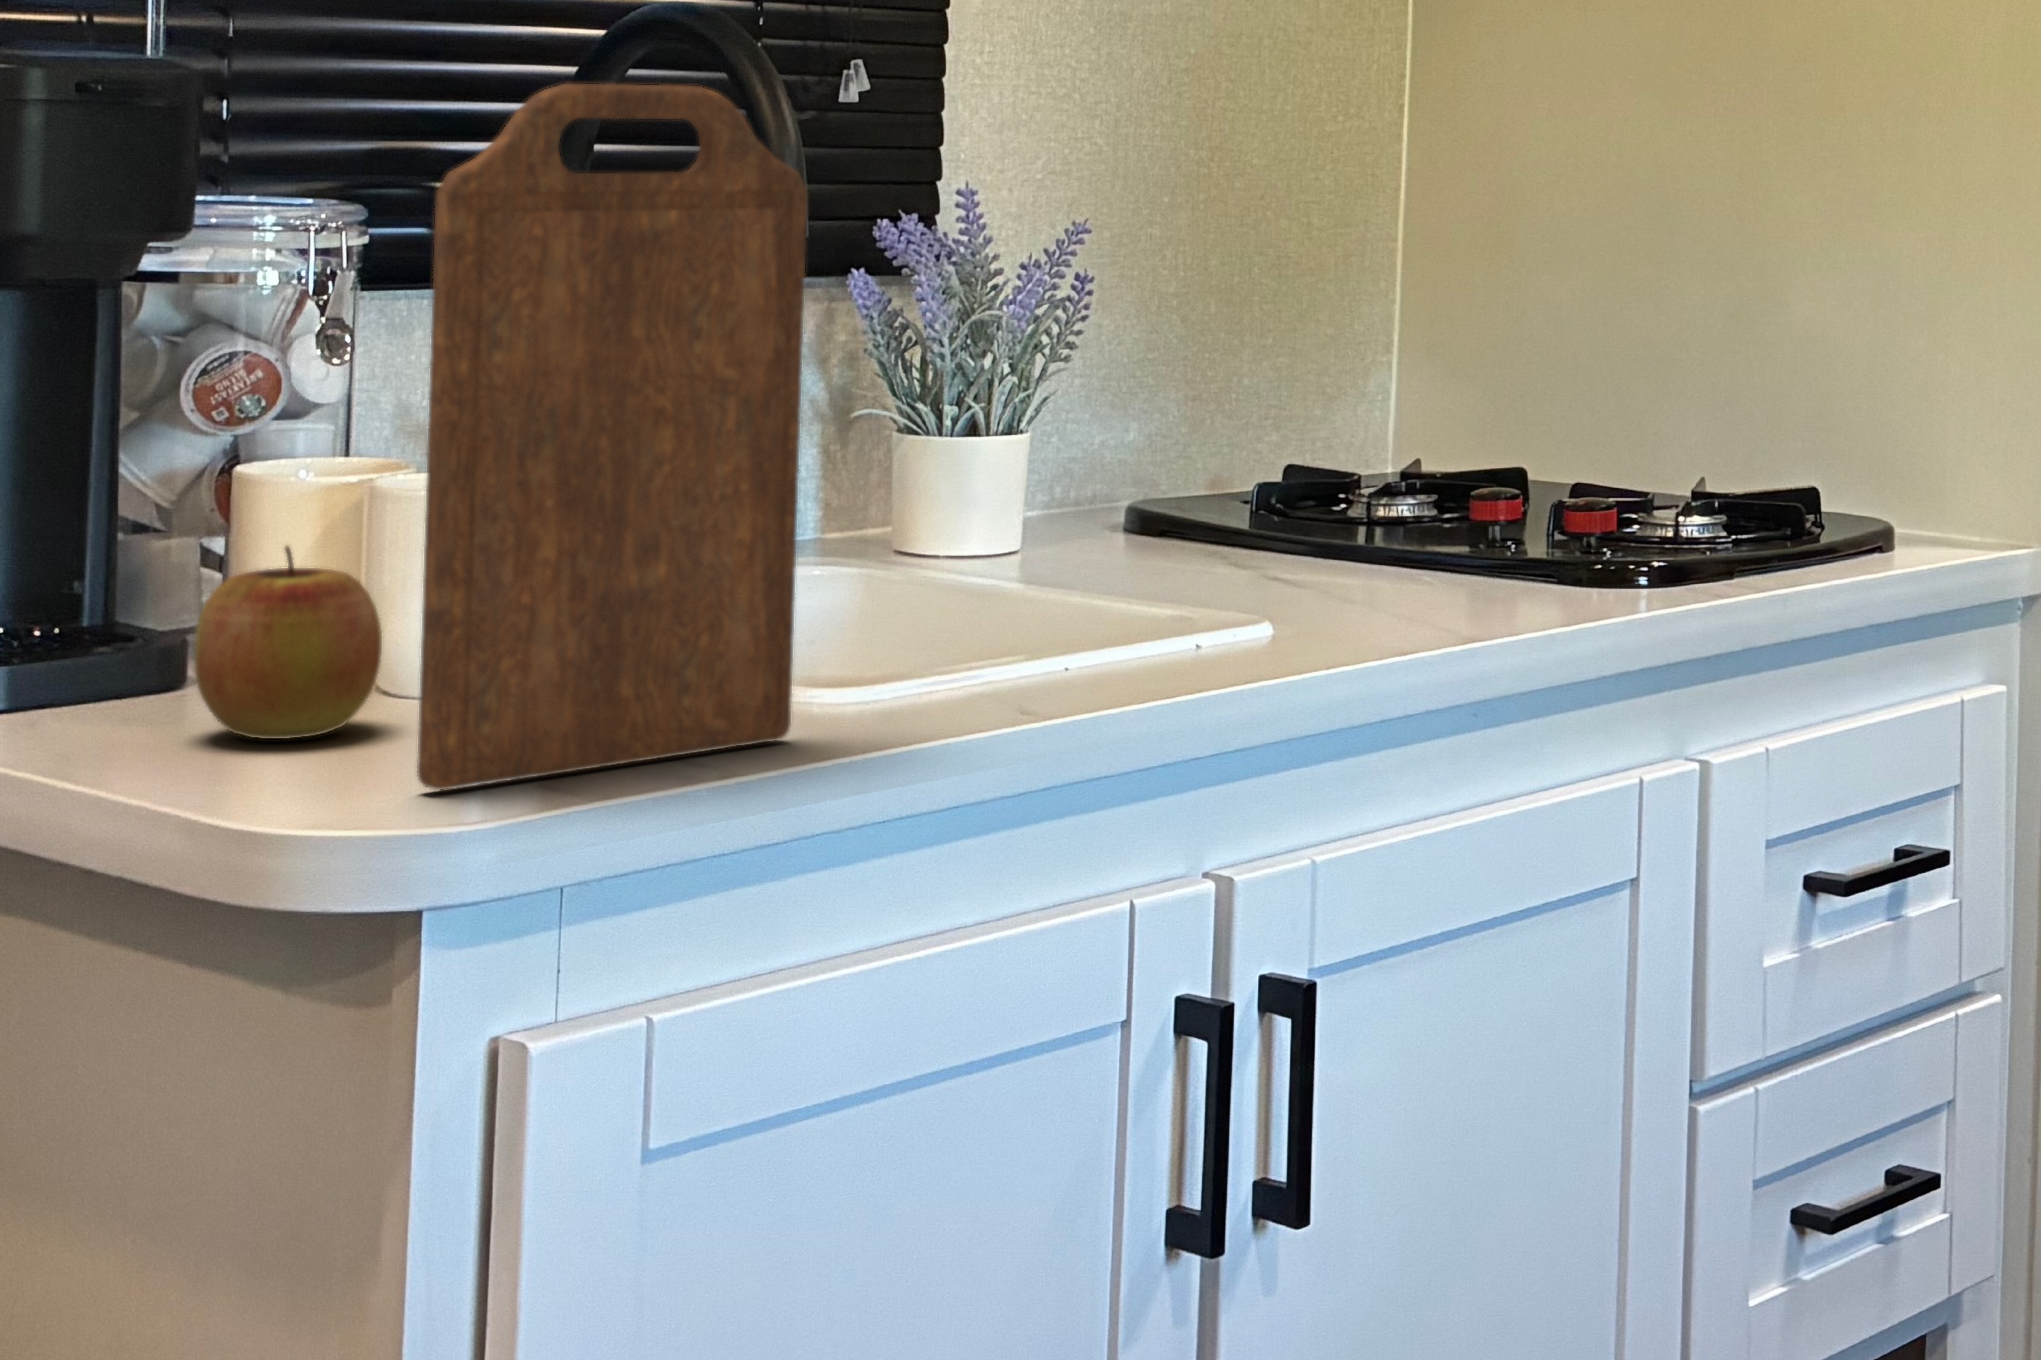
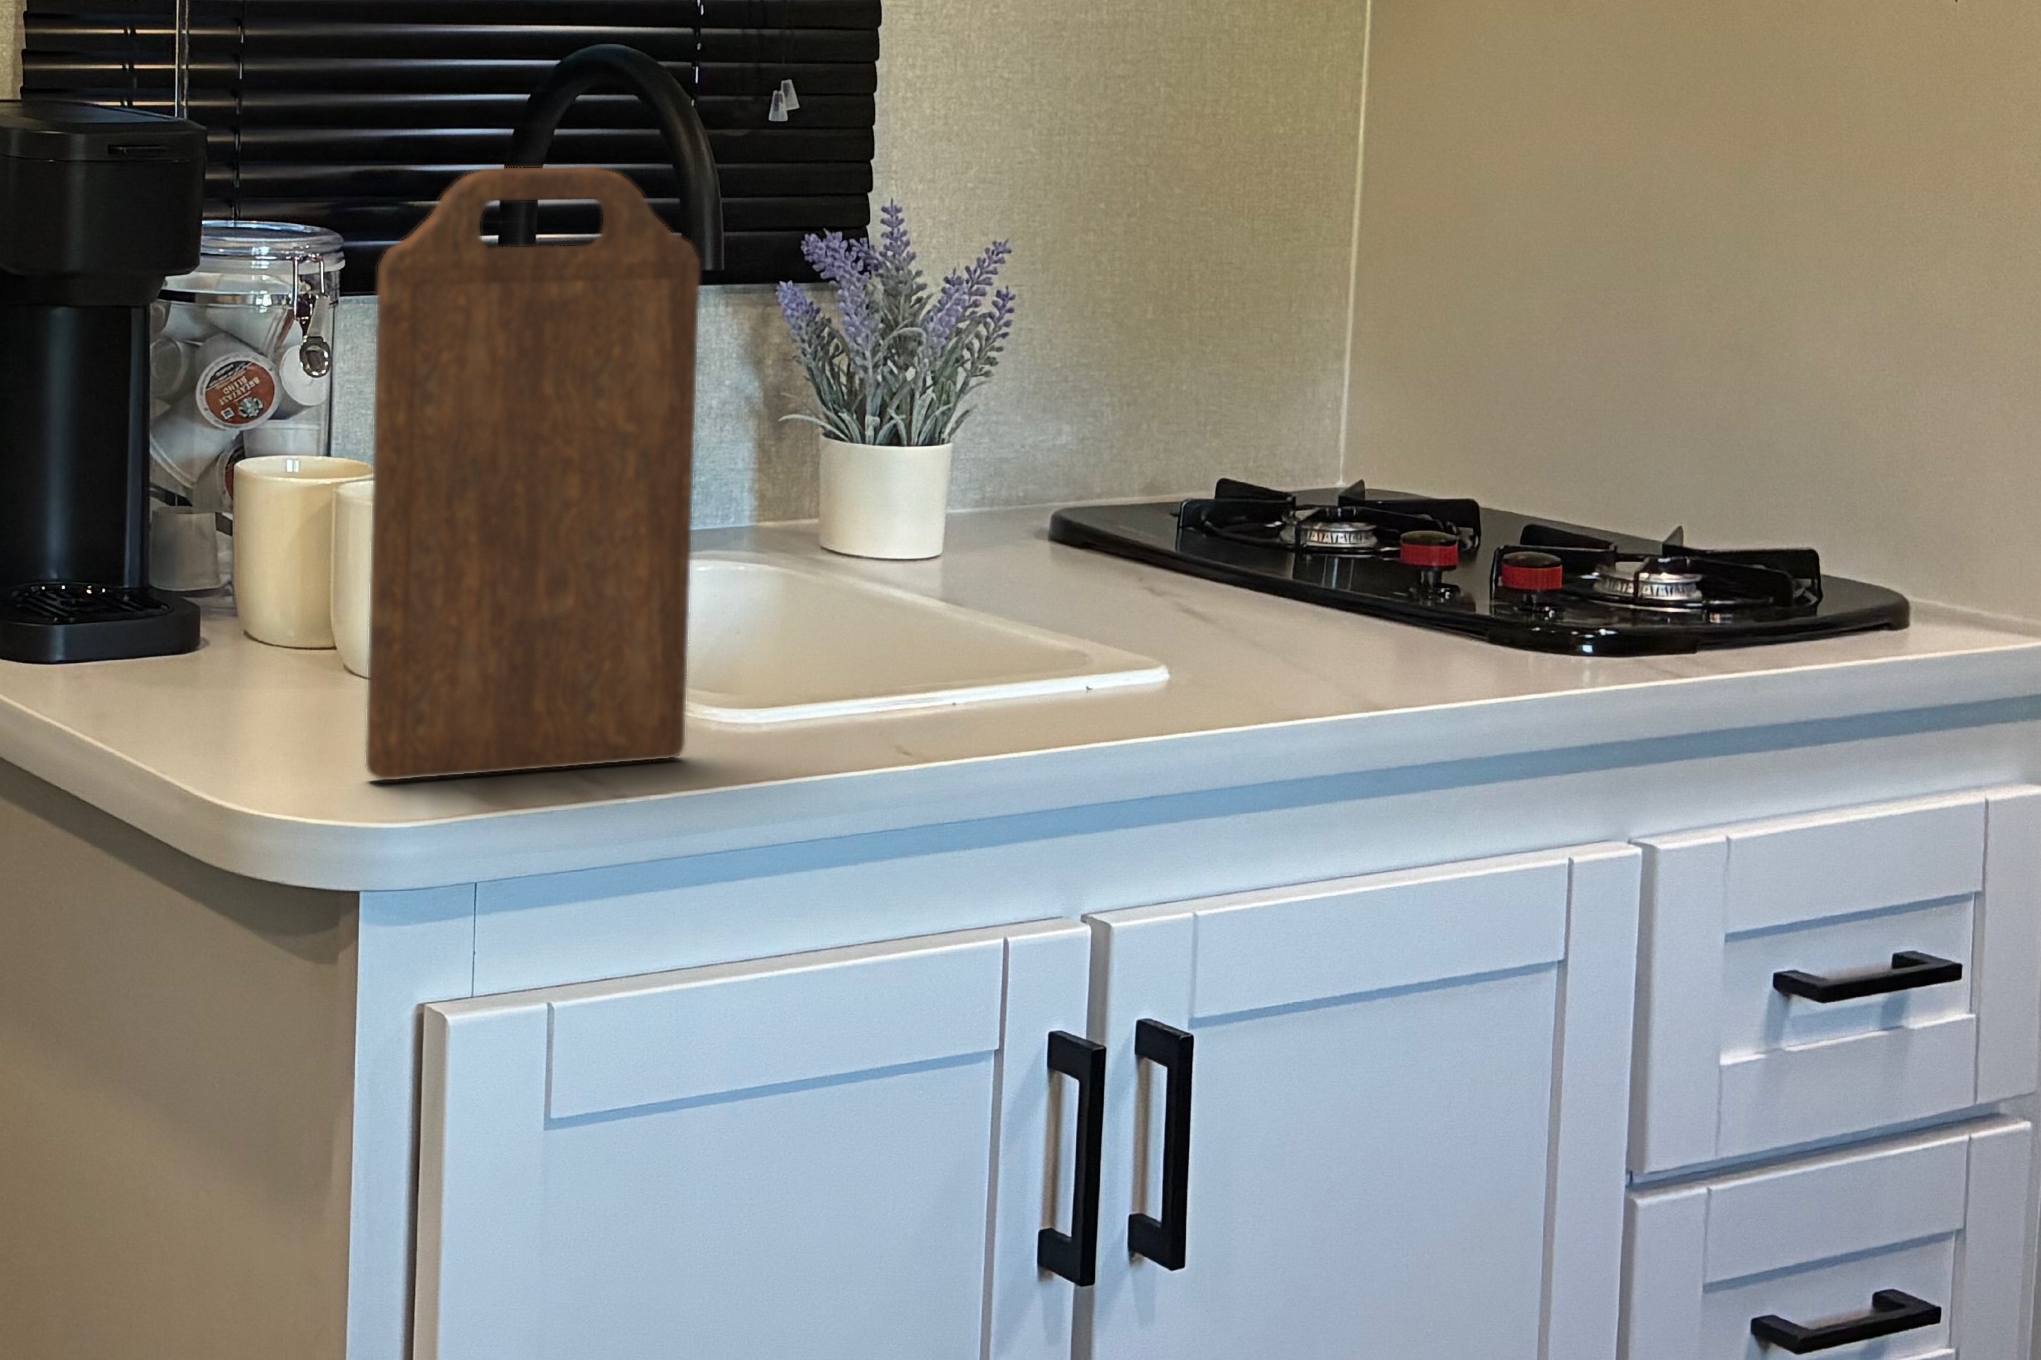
apple: present [194,546,382,739] -> none [201,548,347,712]

